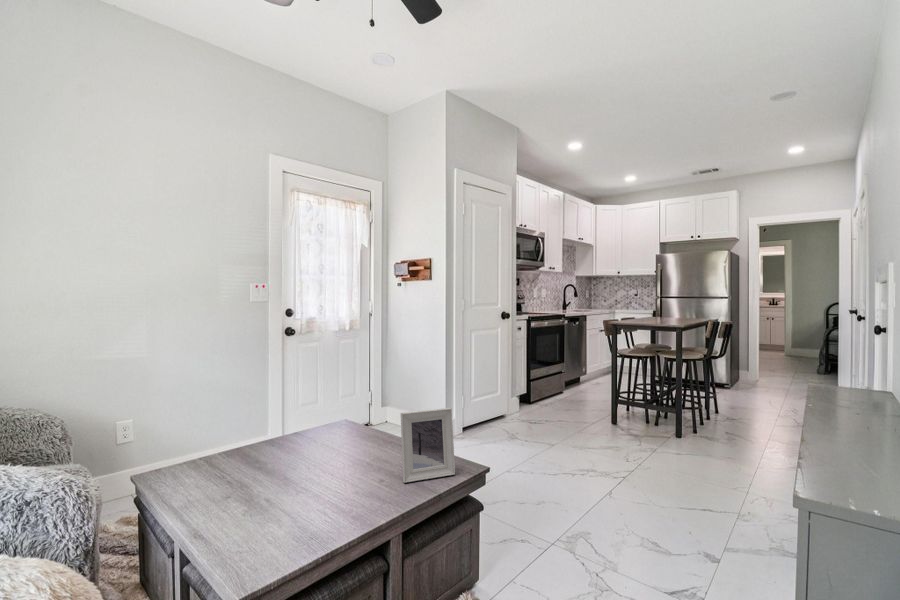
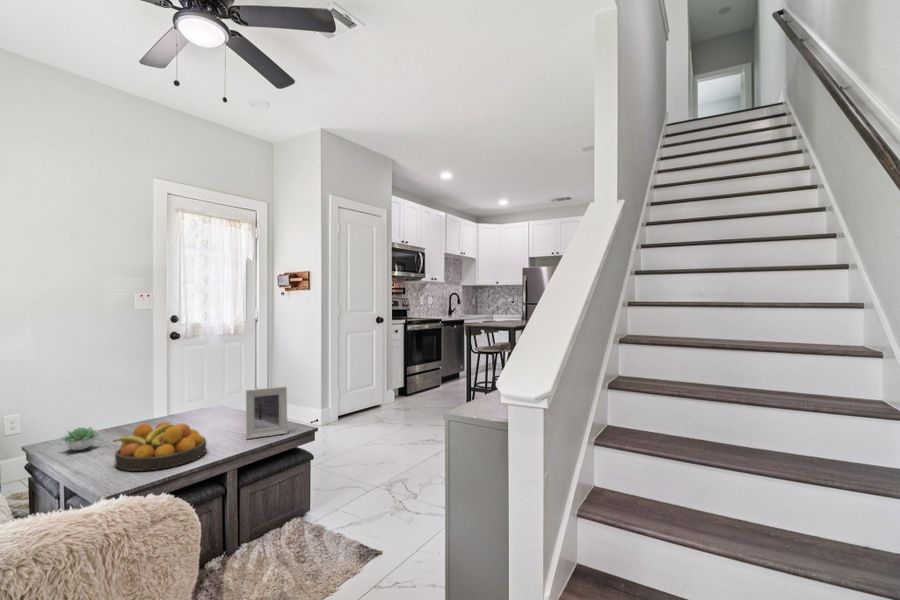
succulent plant: none [171,456,219,490] -> present [62,427,99,450]
fruit bowl: none [237,458,358,543] -> present [114,422,206,471]

